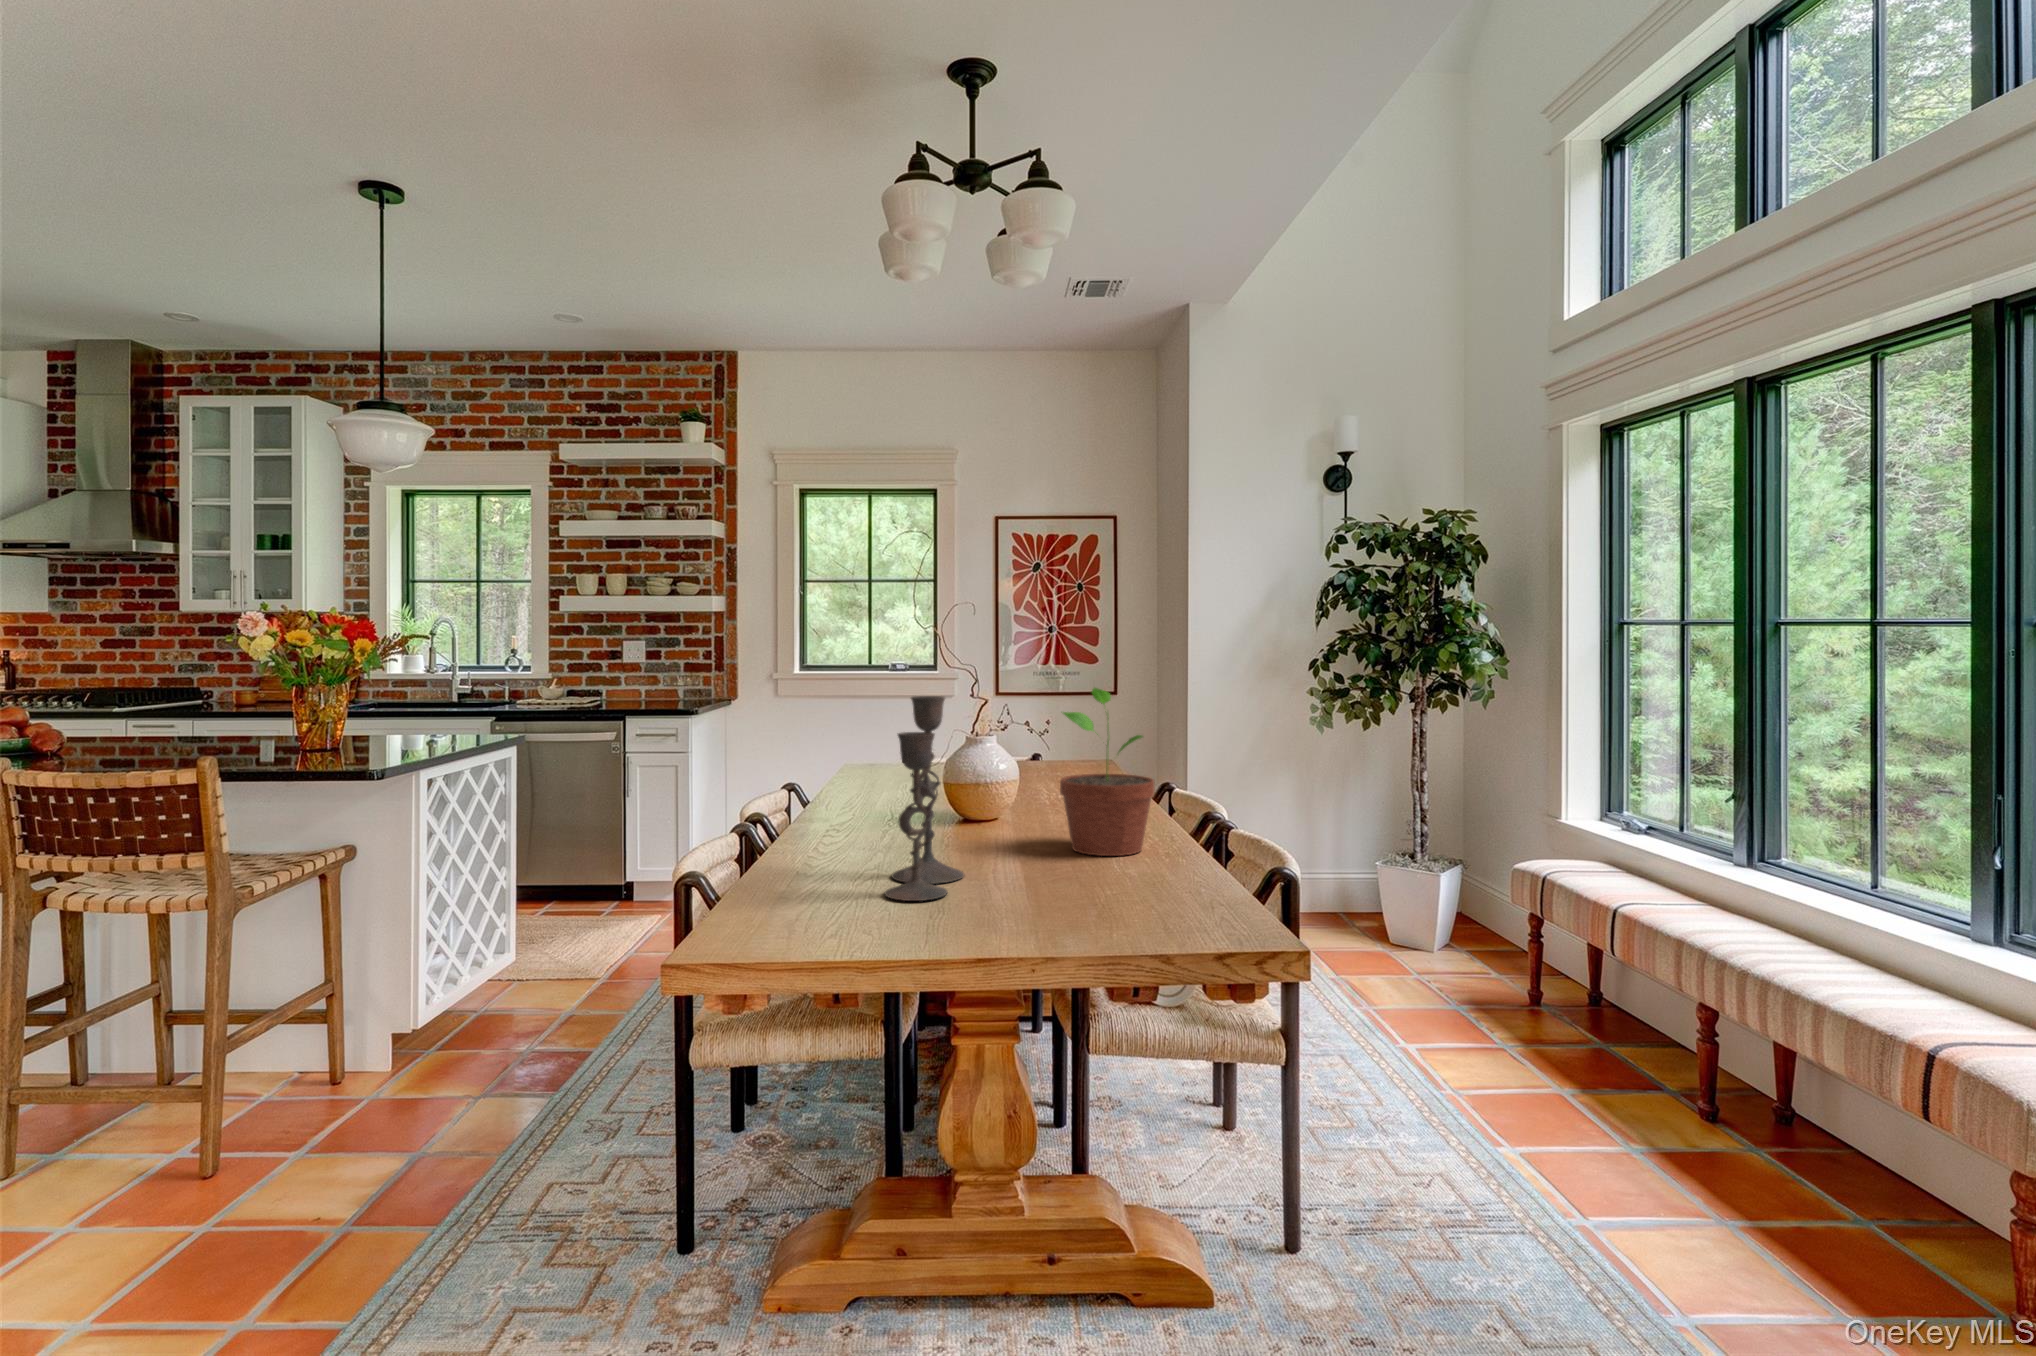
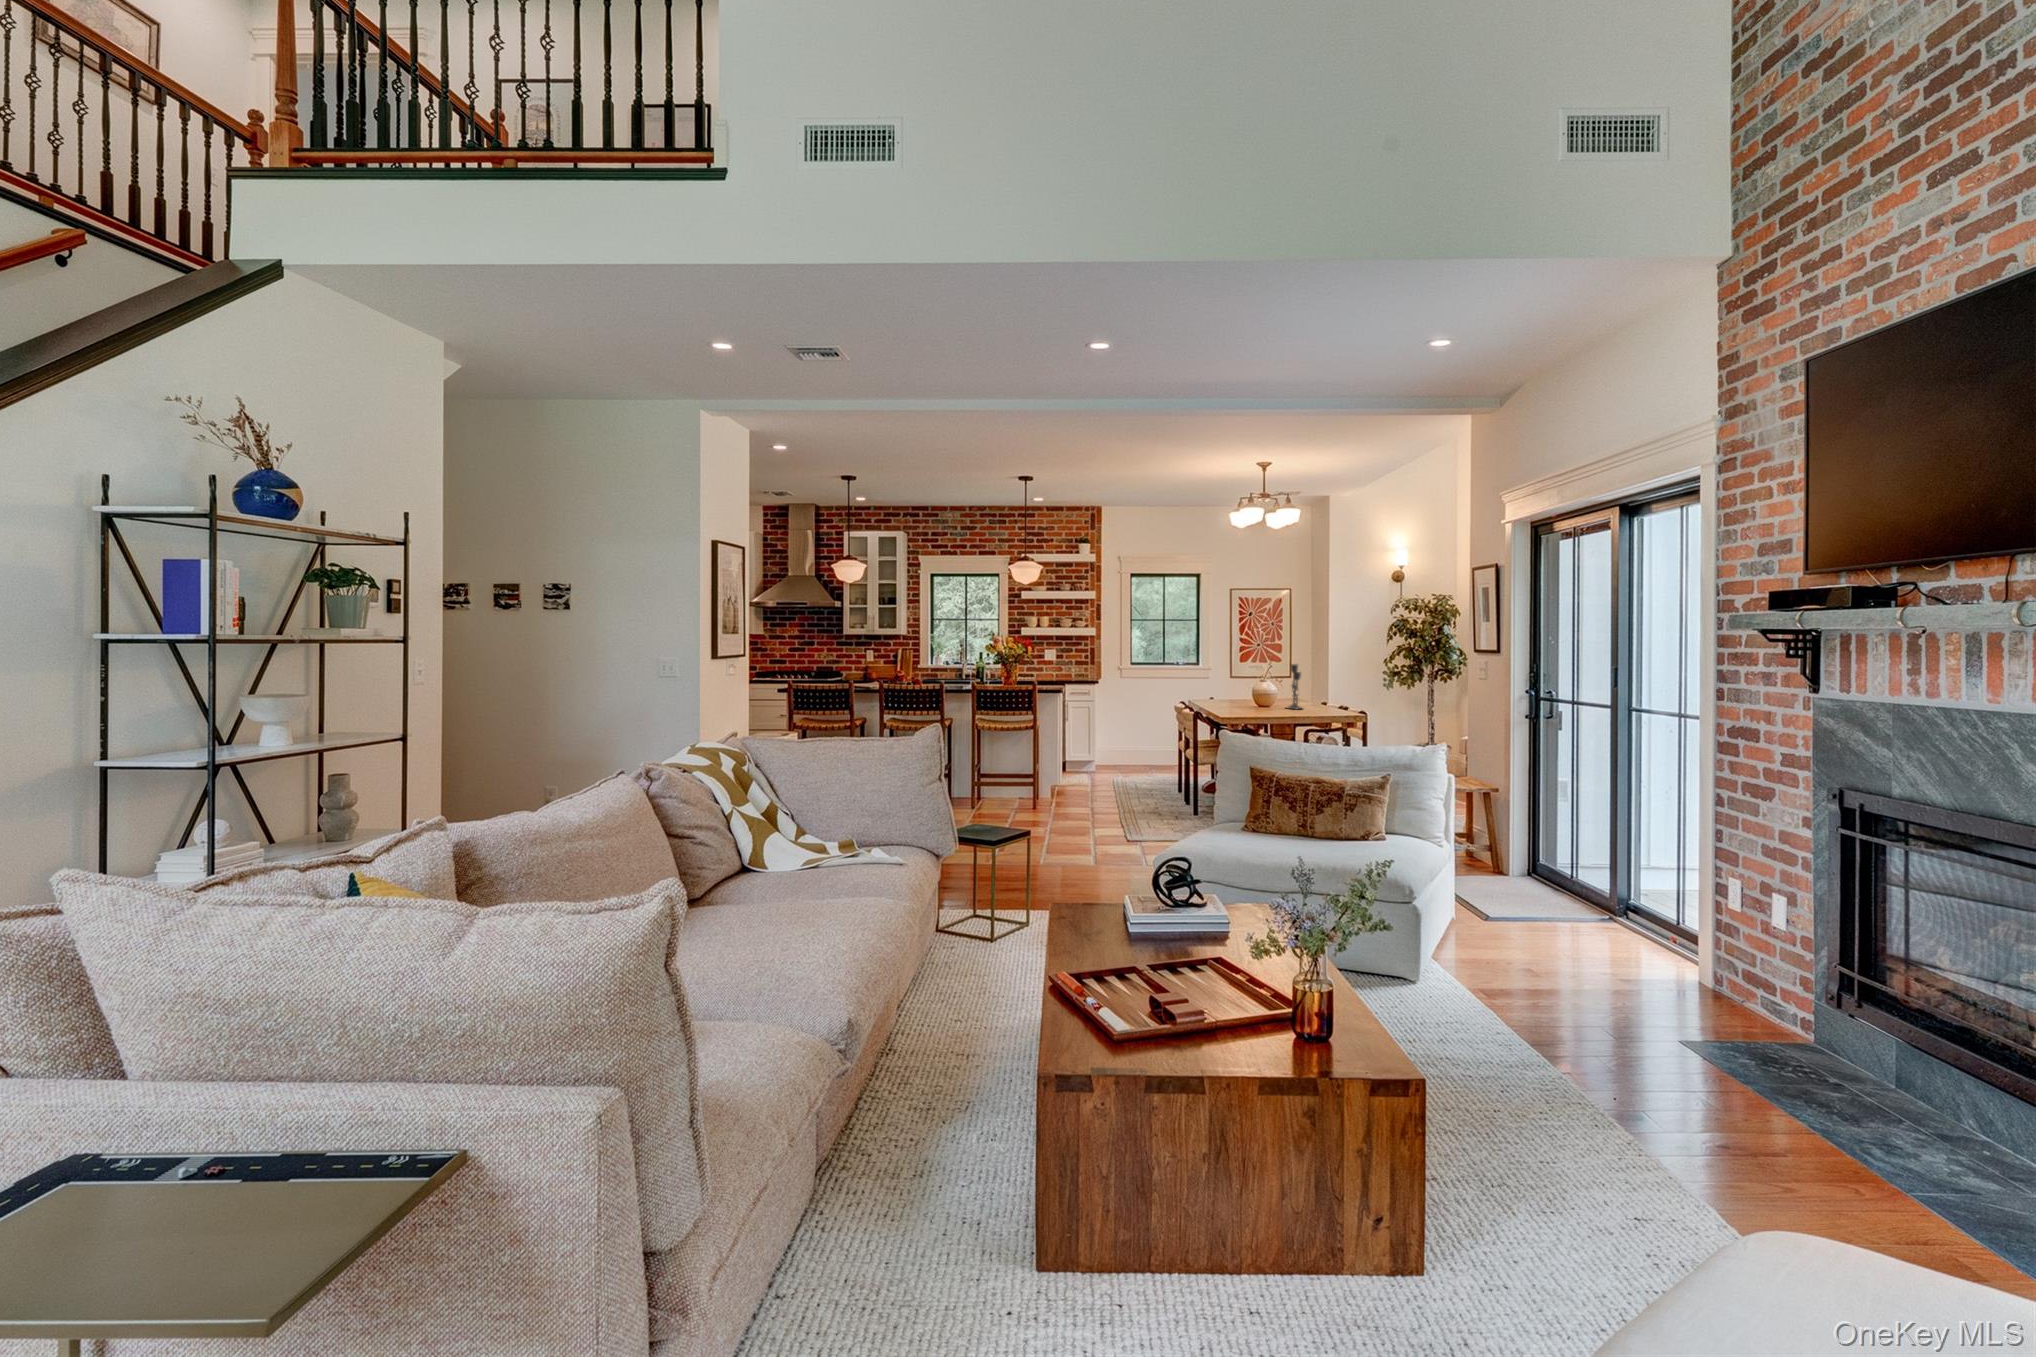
potted plant: present [1060,688,1155,856] -> none [1320,664,1346,707]

